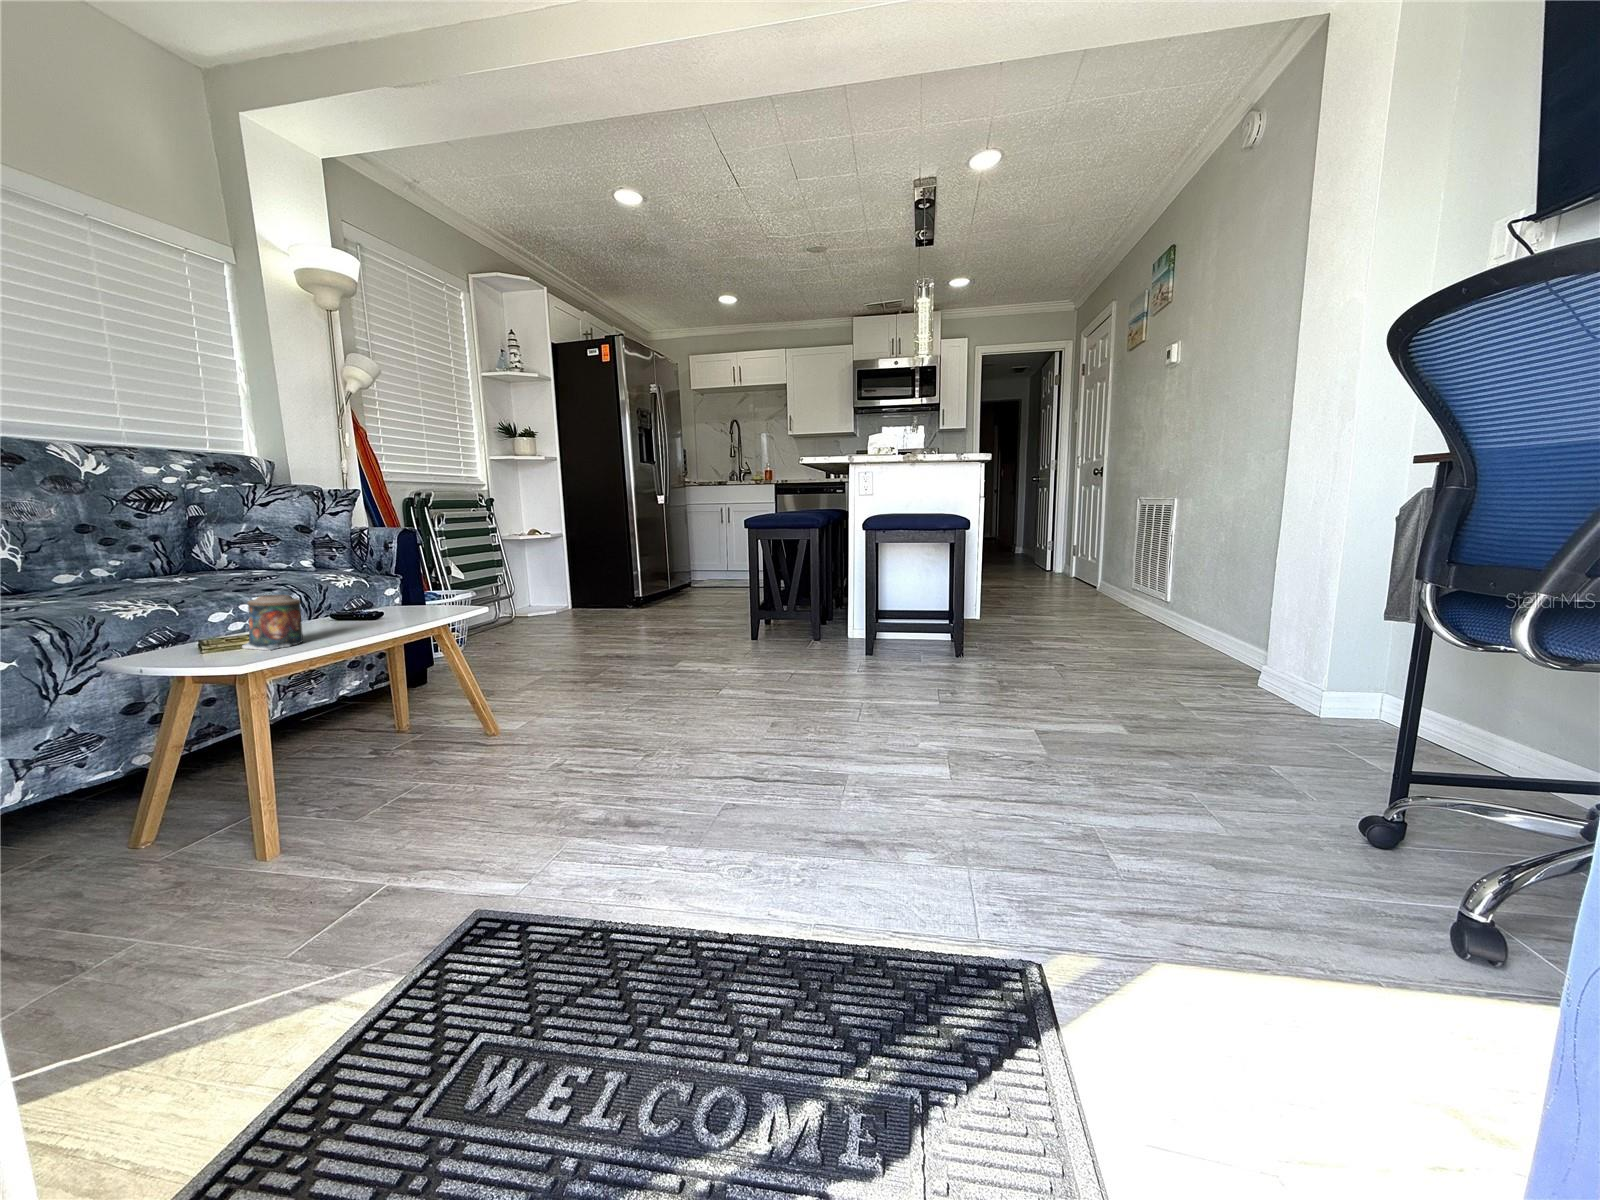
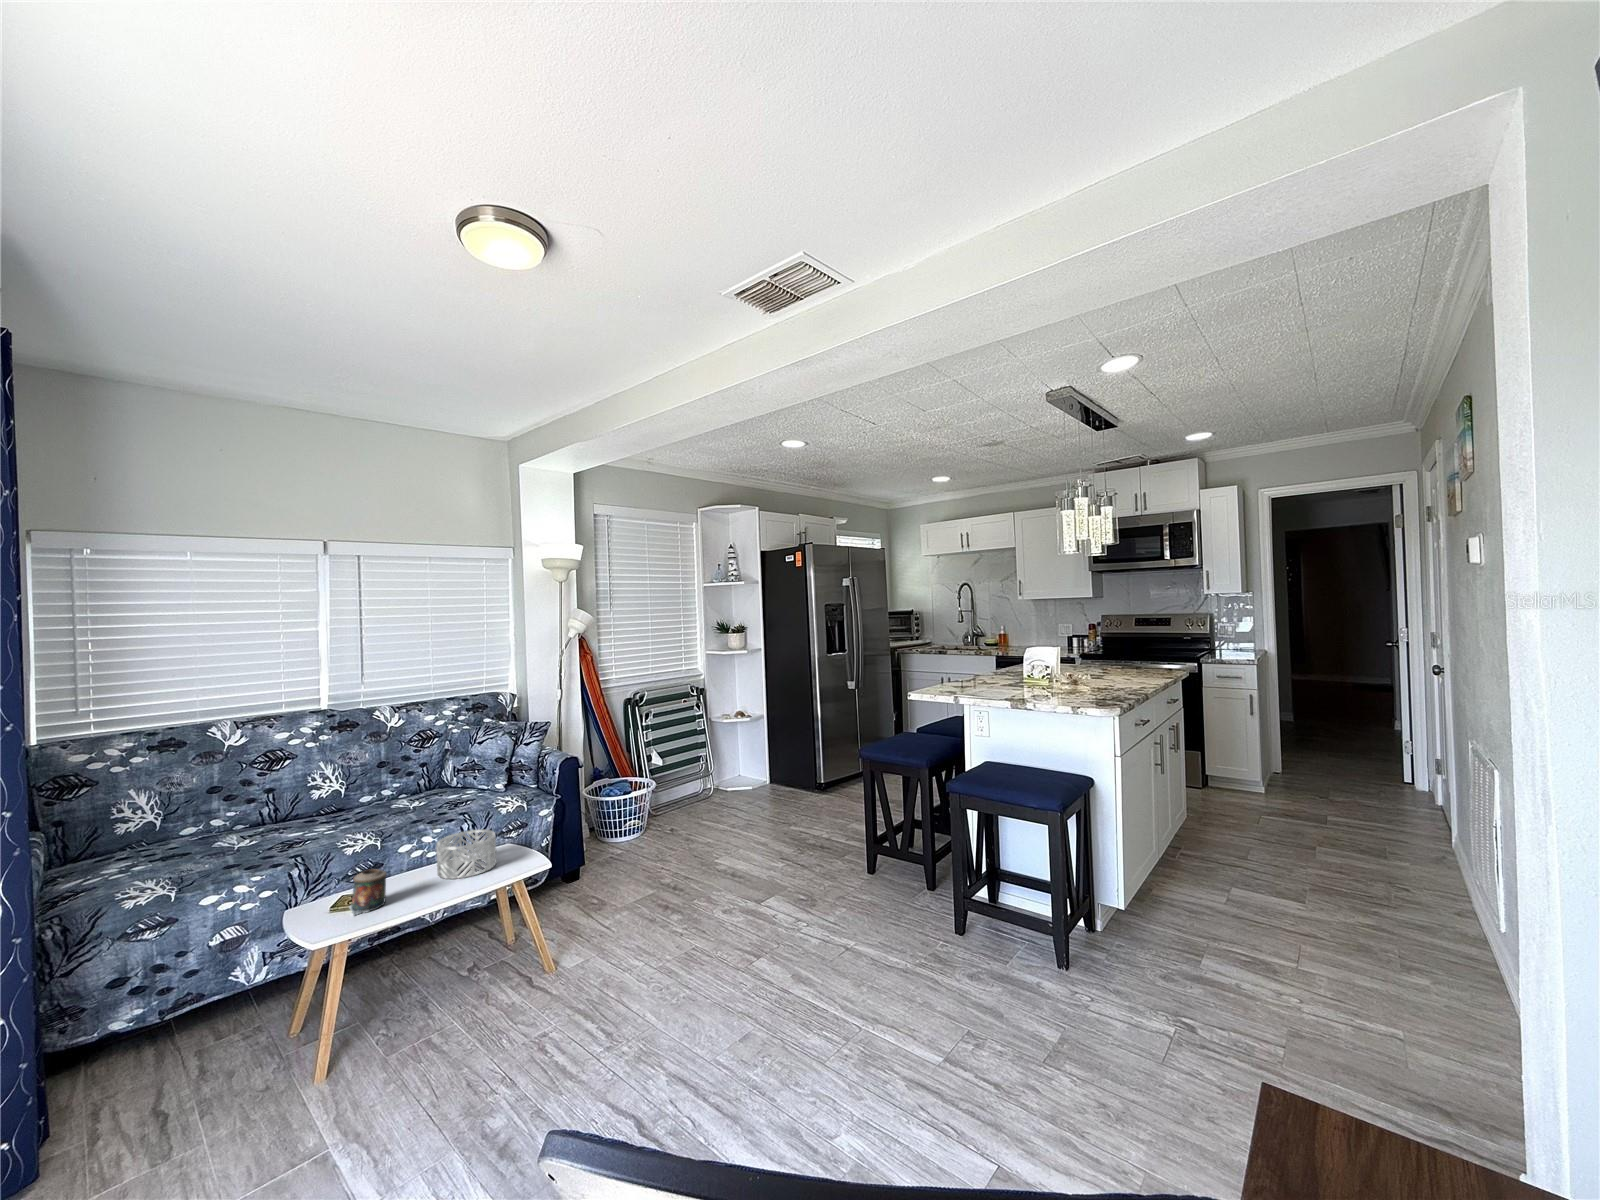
decorative bowl: none [325,575,415,626] -> present [436,830,496,879]

